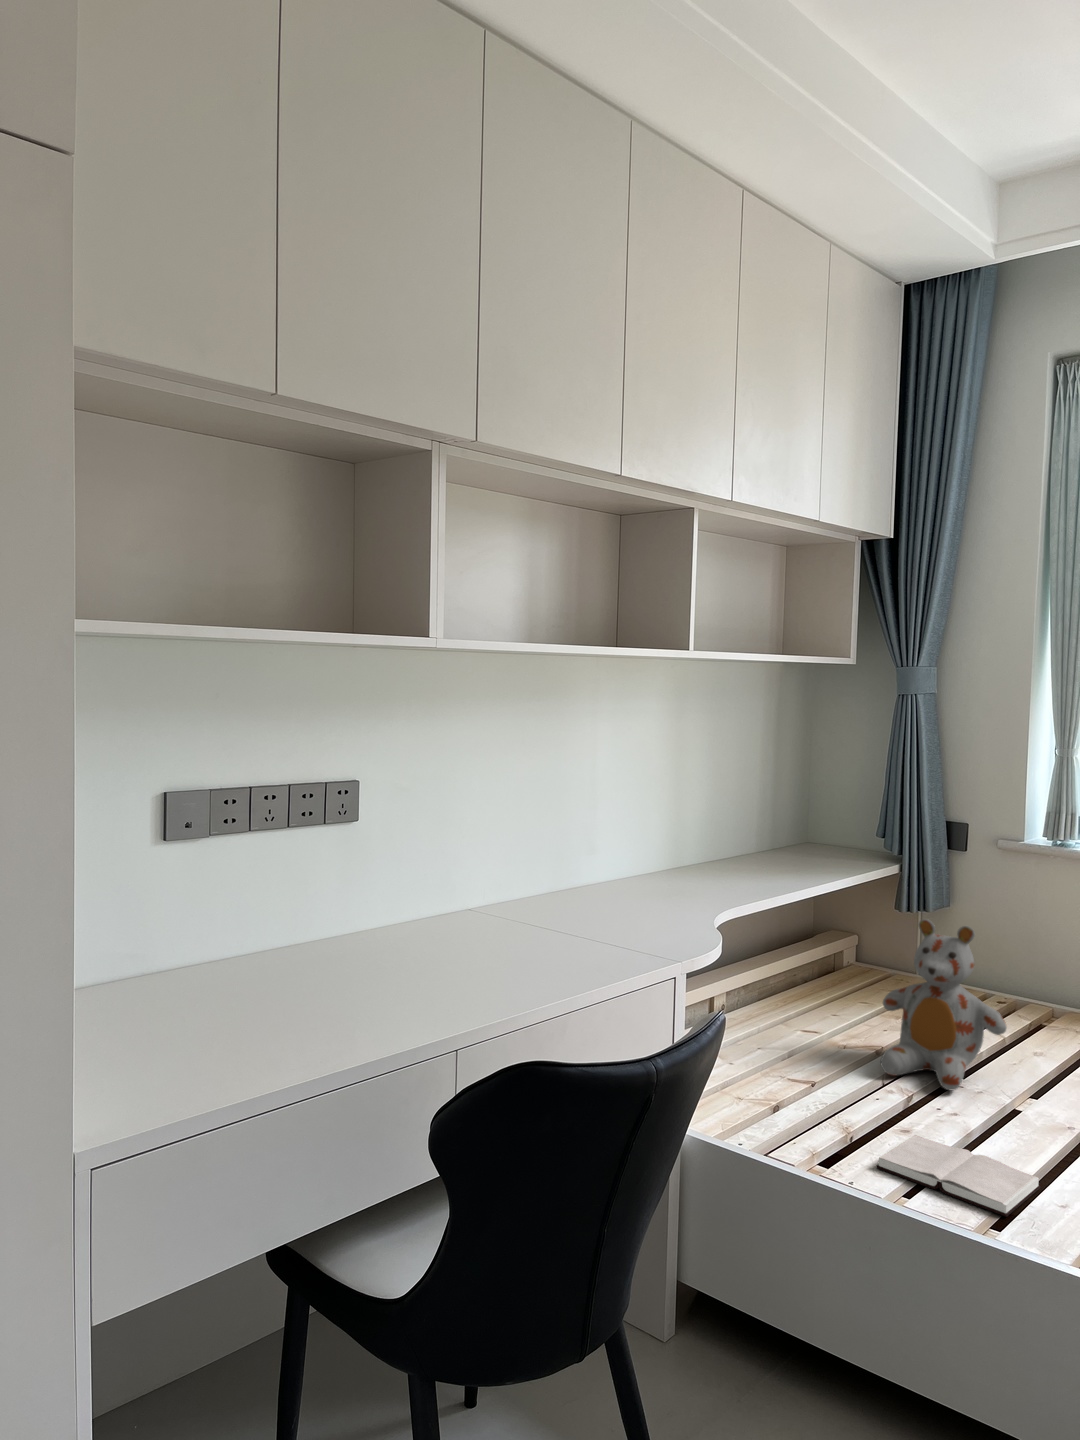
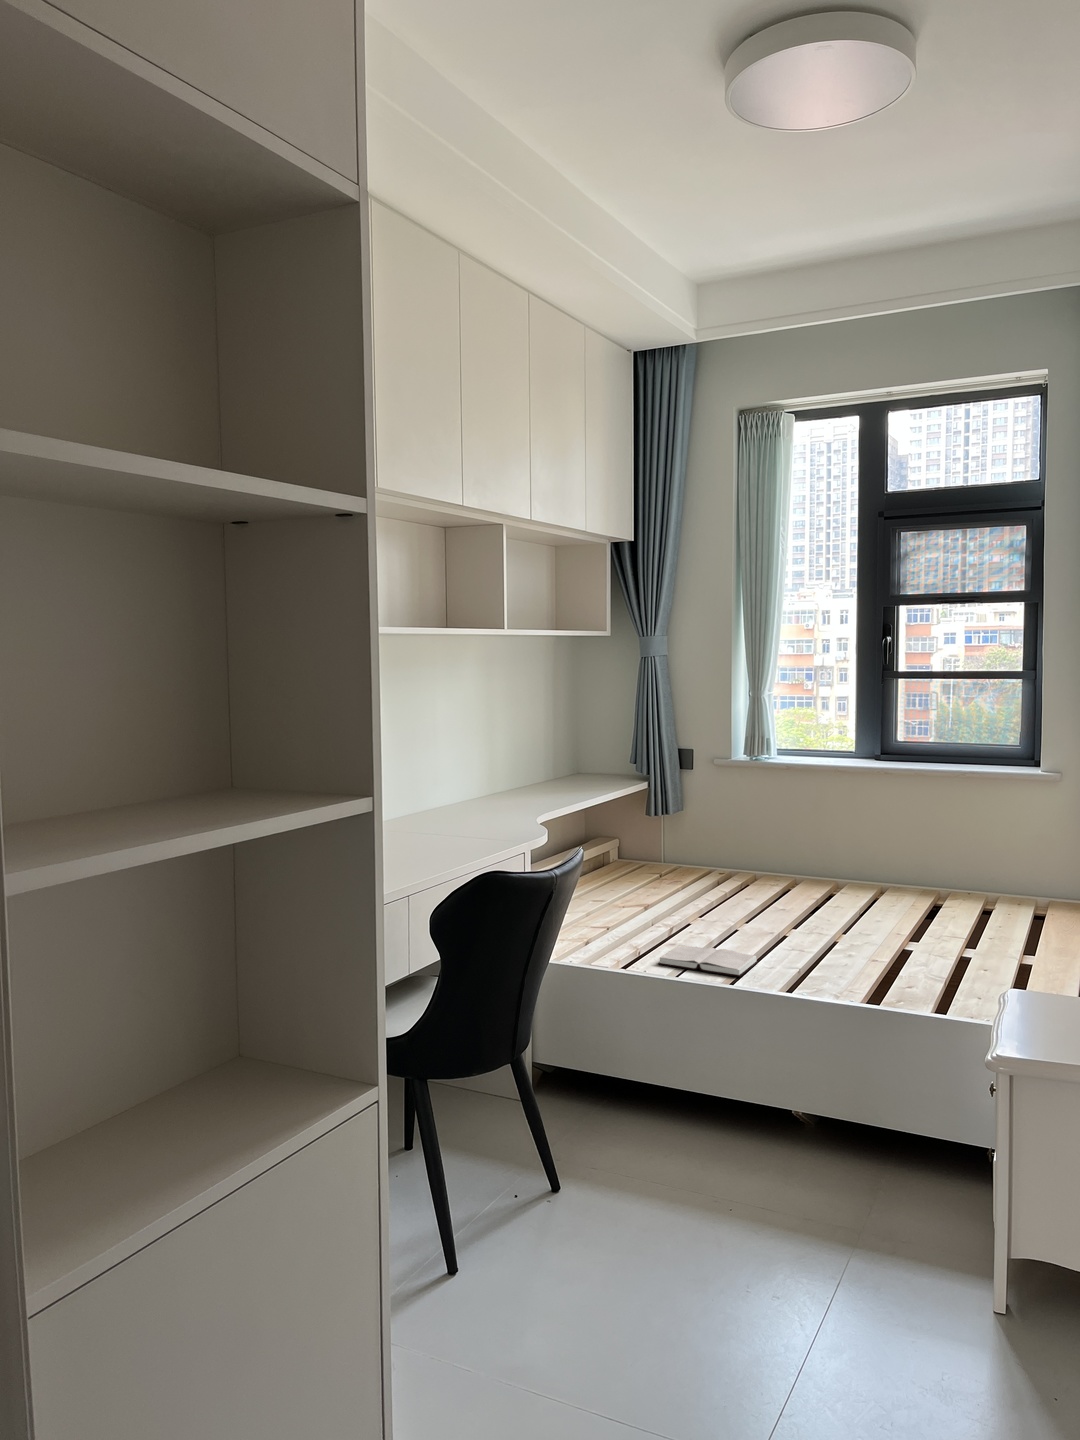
stuffed bear: present [881,919,1007,1090] -> none [647,811,730,922]

